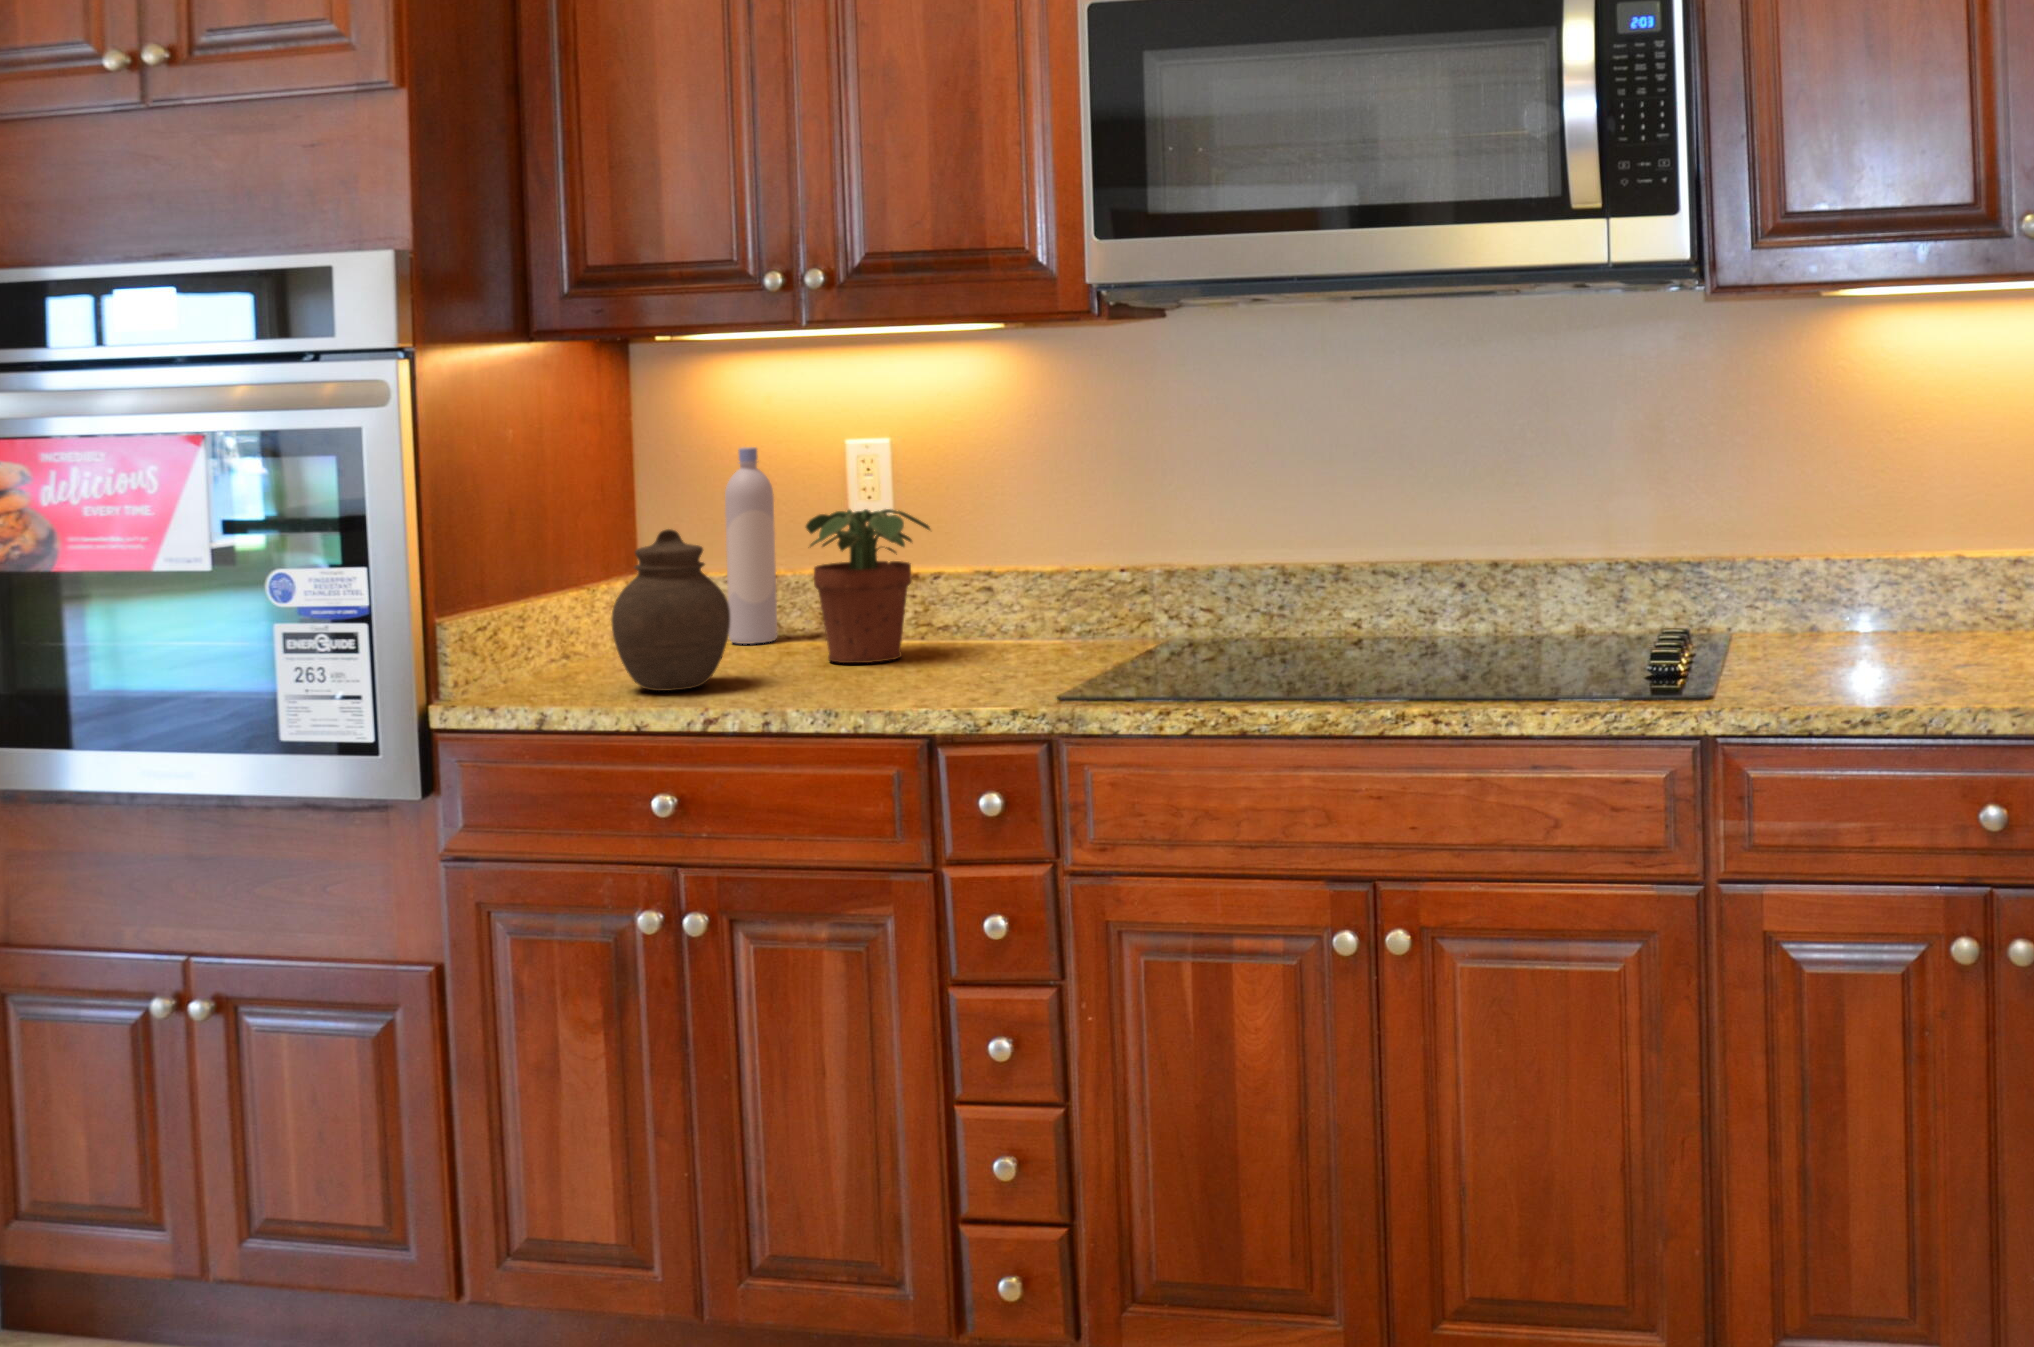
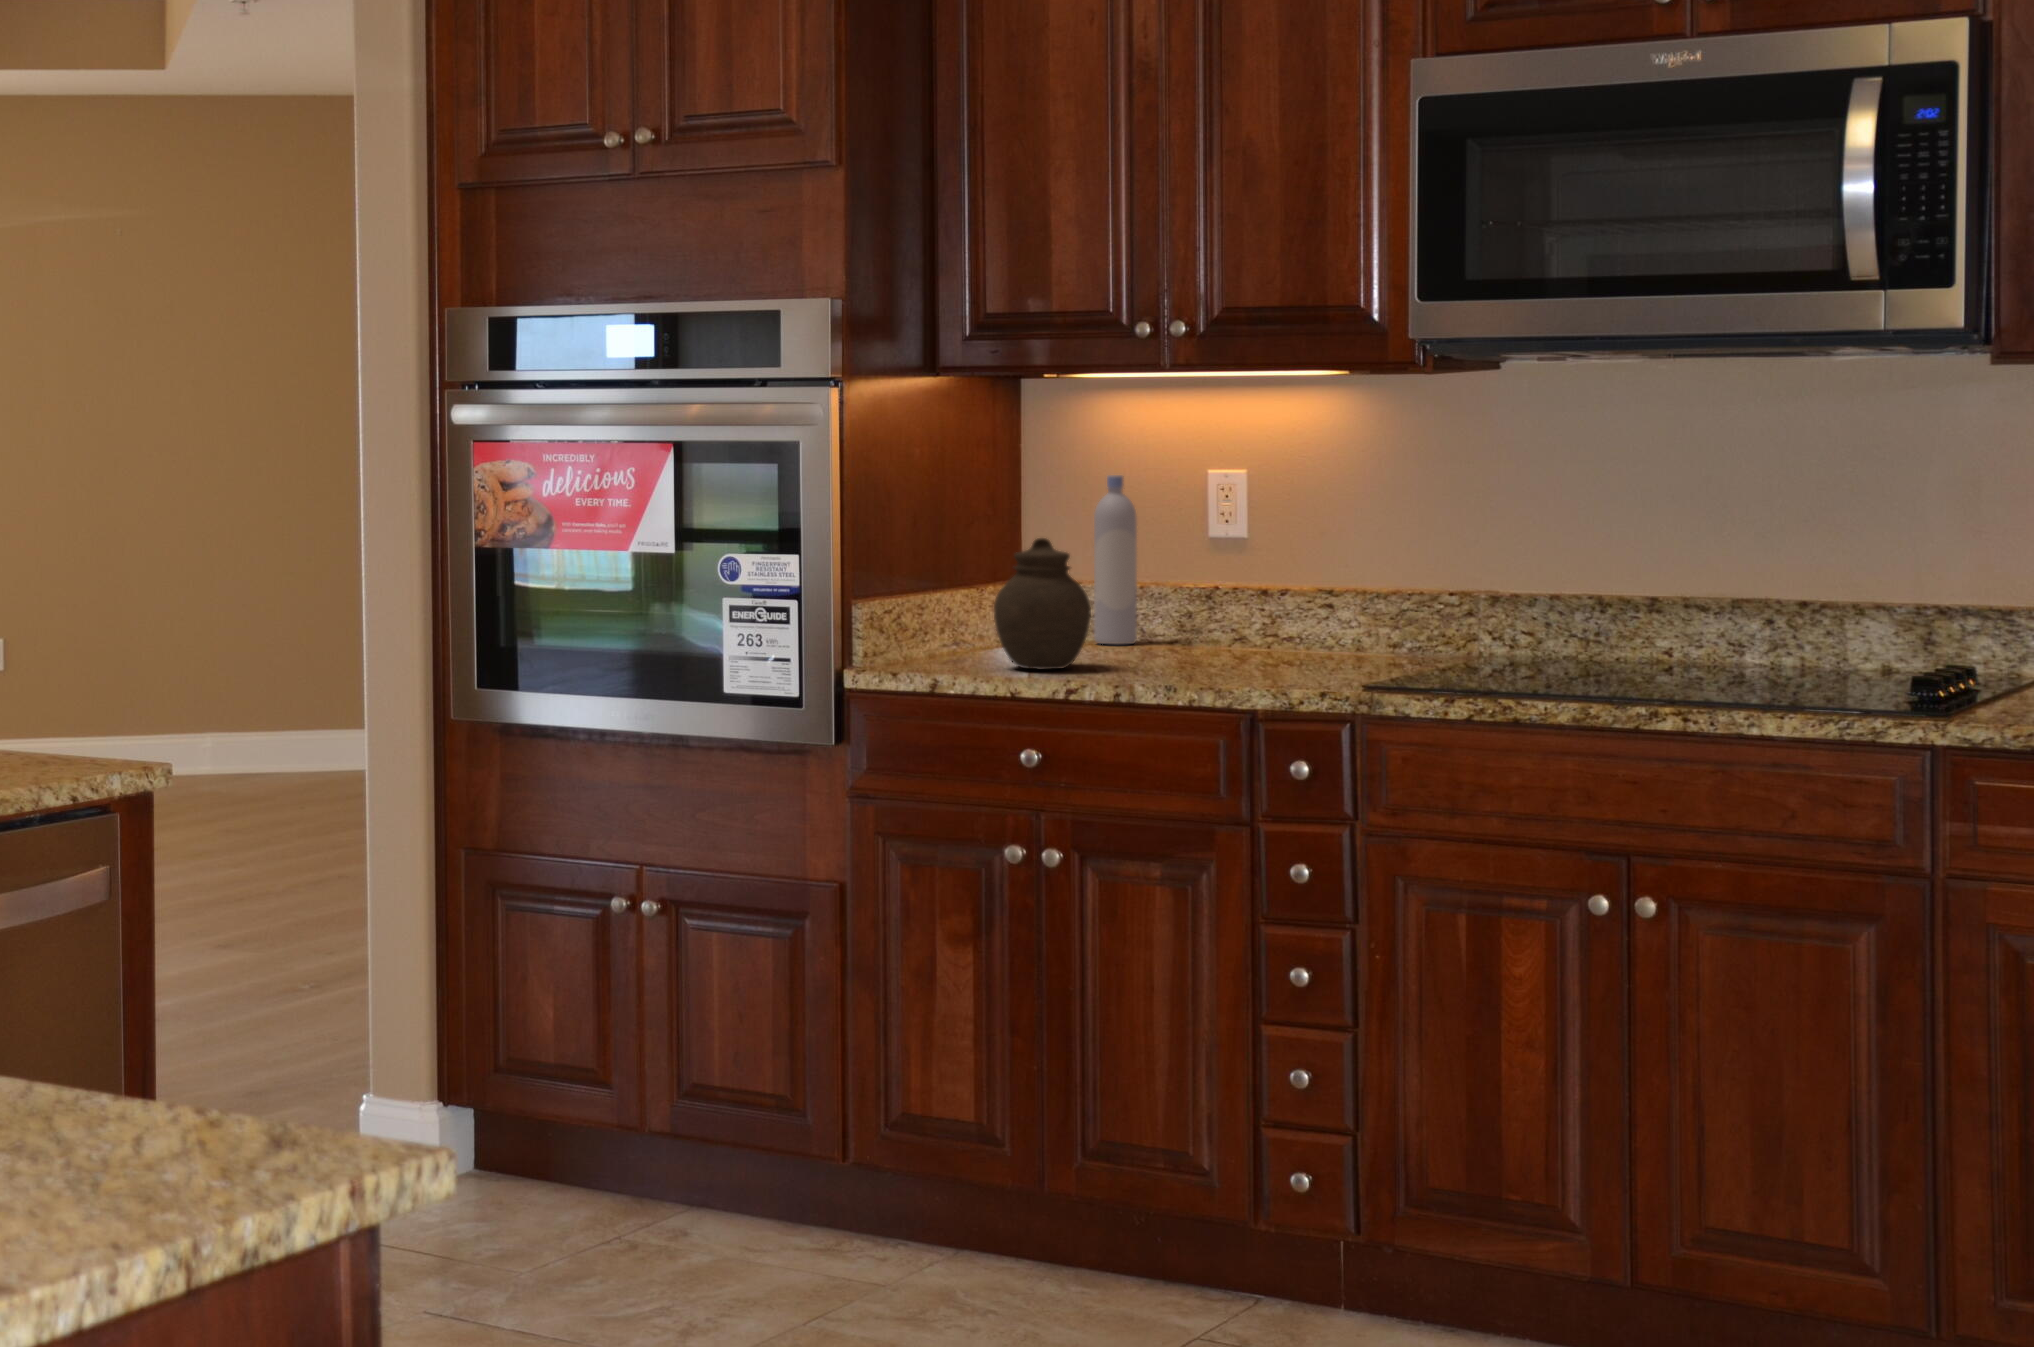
potted plant: present [806,509,930,663] -> none [1160,531,1272,661]

